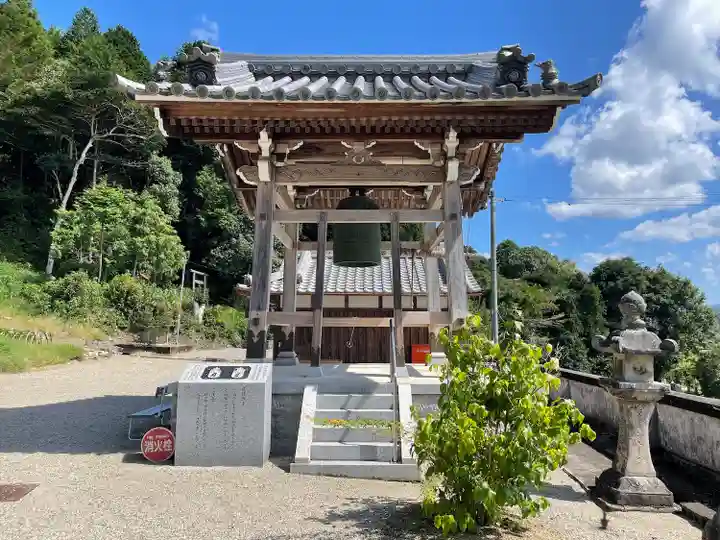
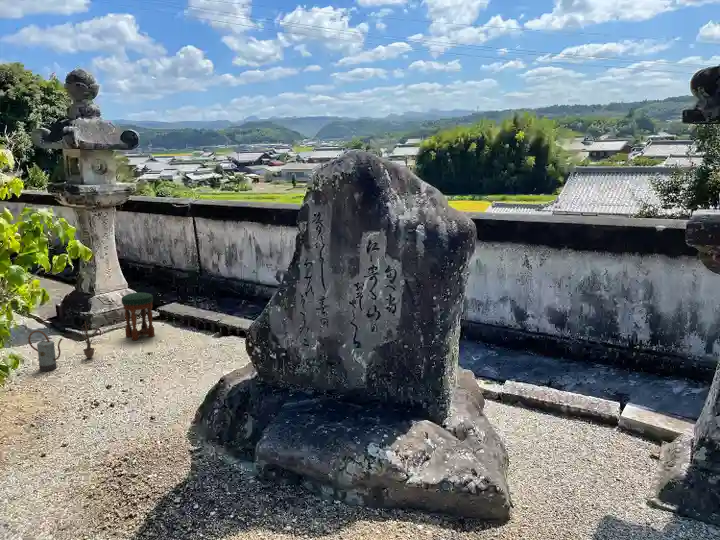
stool: none [641,482,670,528] -> present [122,292,155,340]
watering can: none [560,492,583,527] -> present [28,330,62,371]

